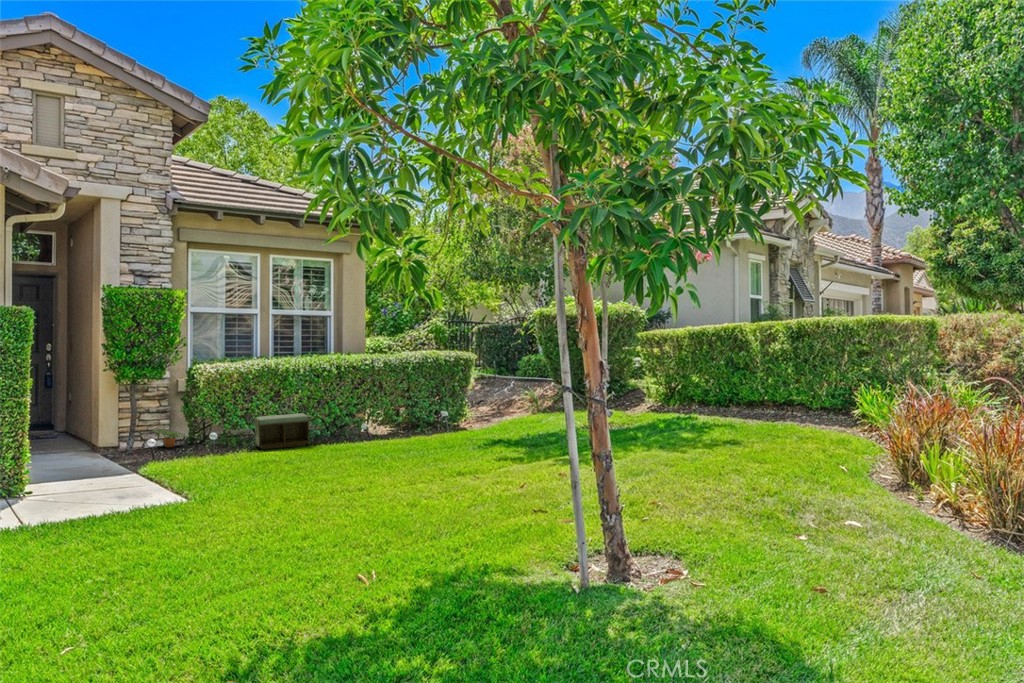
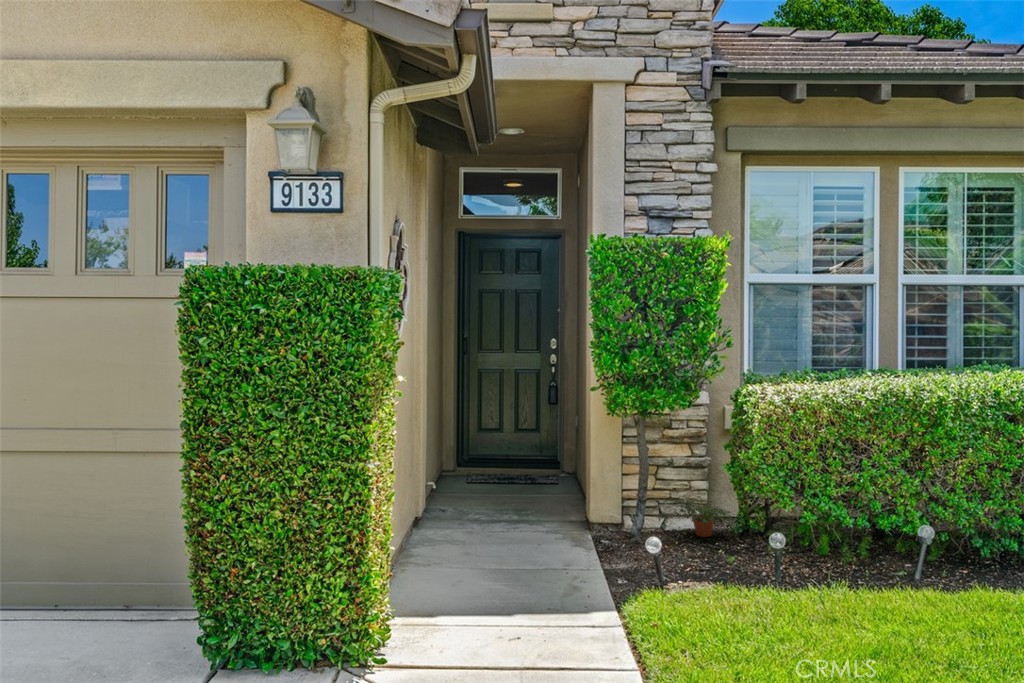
bench: present [255,413,309,449] -> none [866,504,1000,587]

